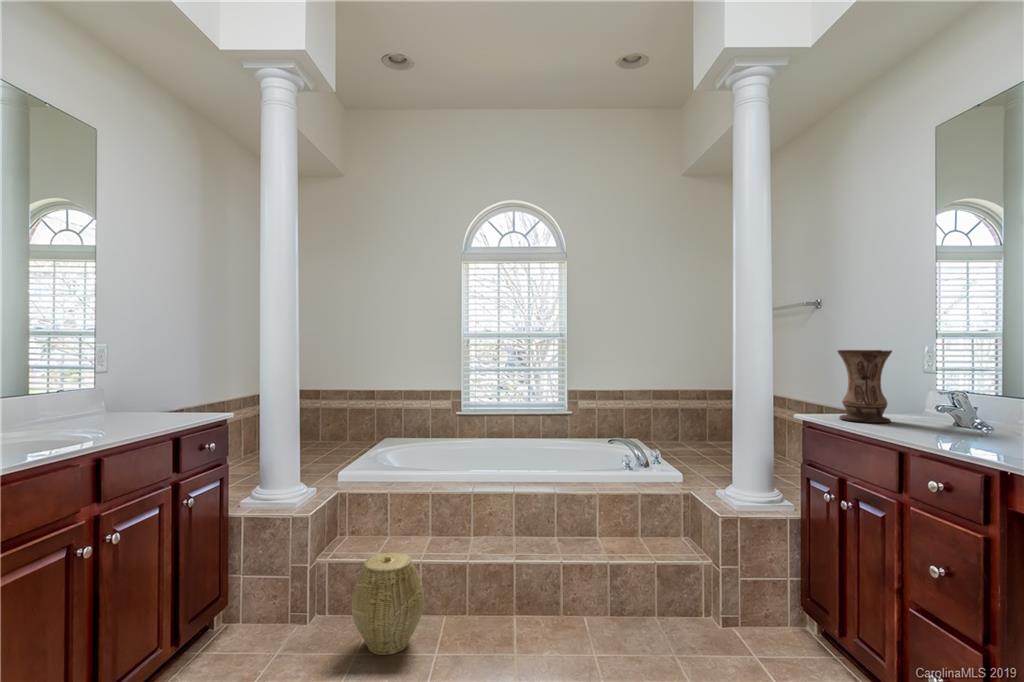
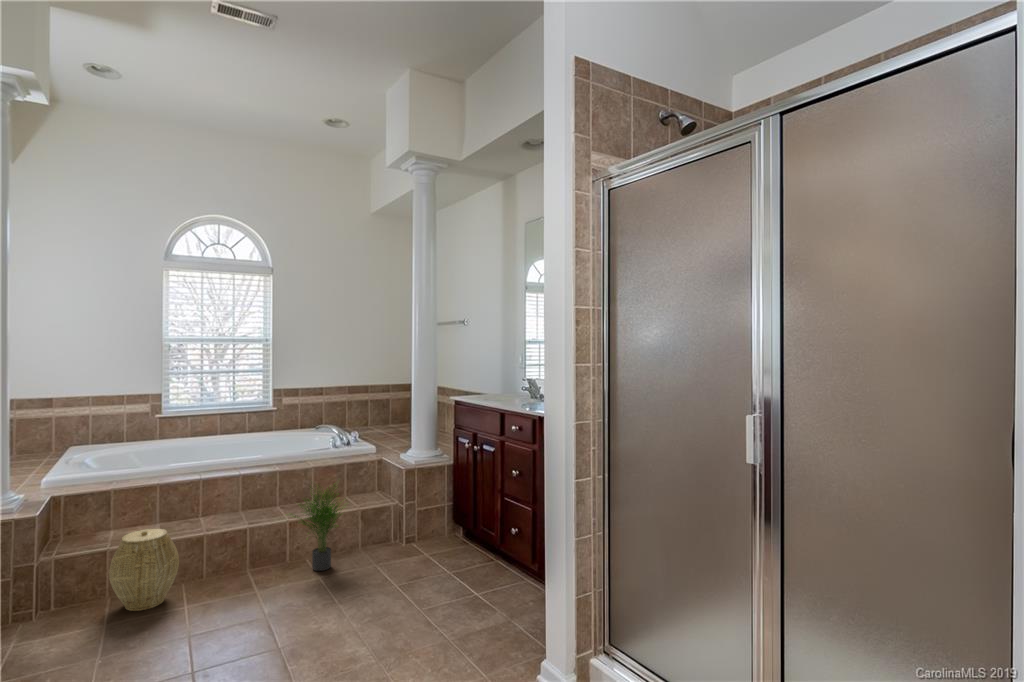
vase: present [837,350,892,423] -> none [473,356,501,399]
potted plant: none [544,517,637,653] -> present [293,485,343,571]

